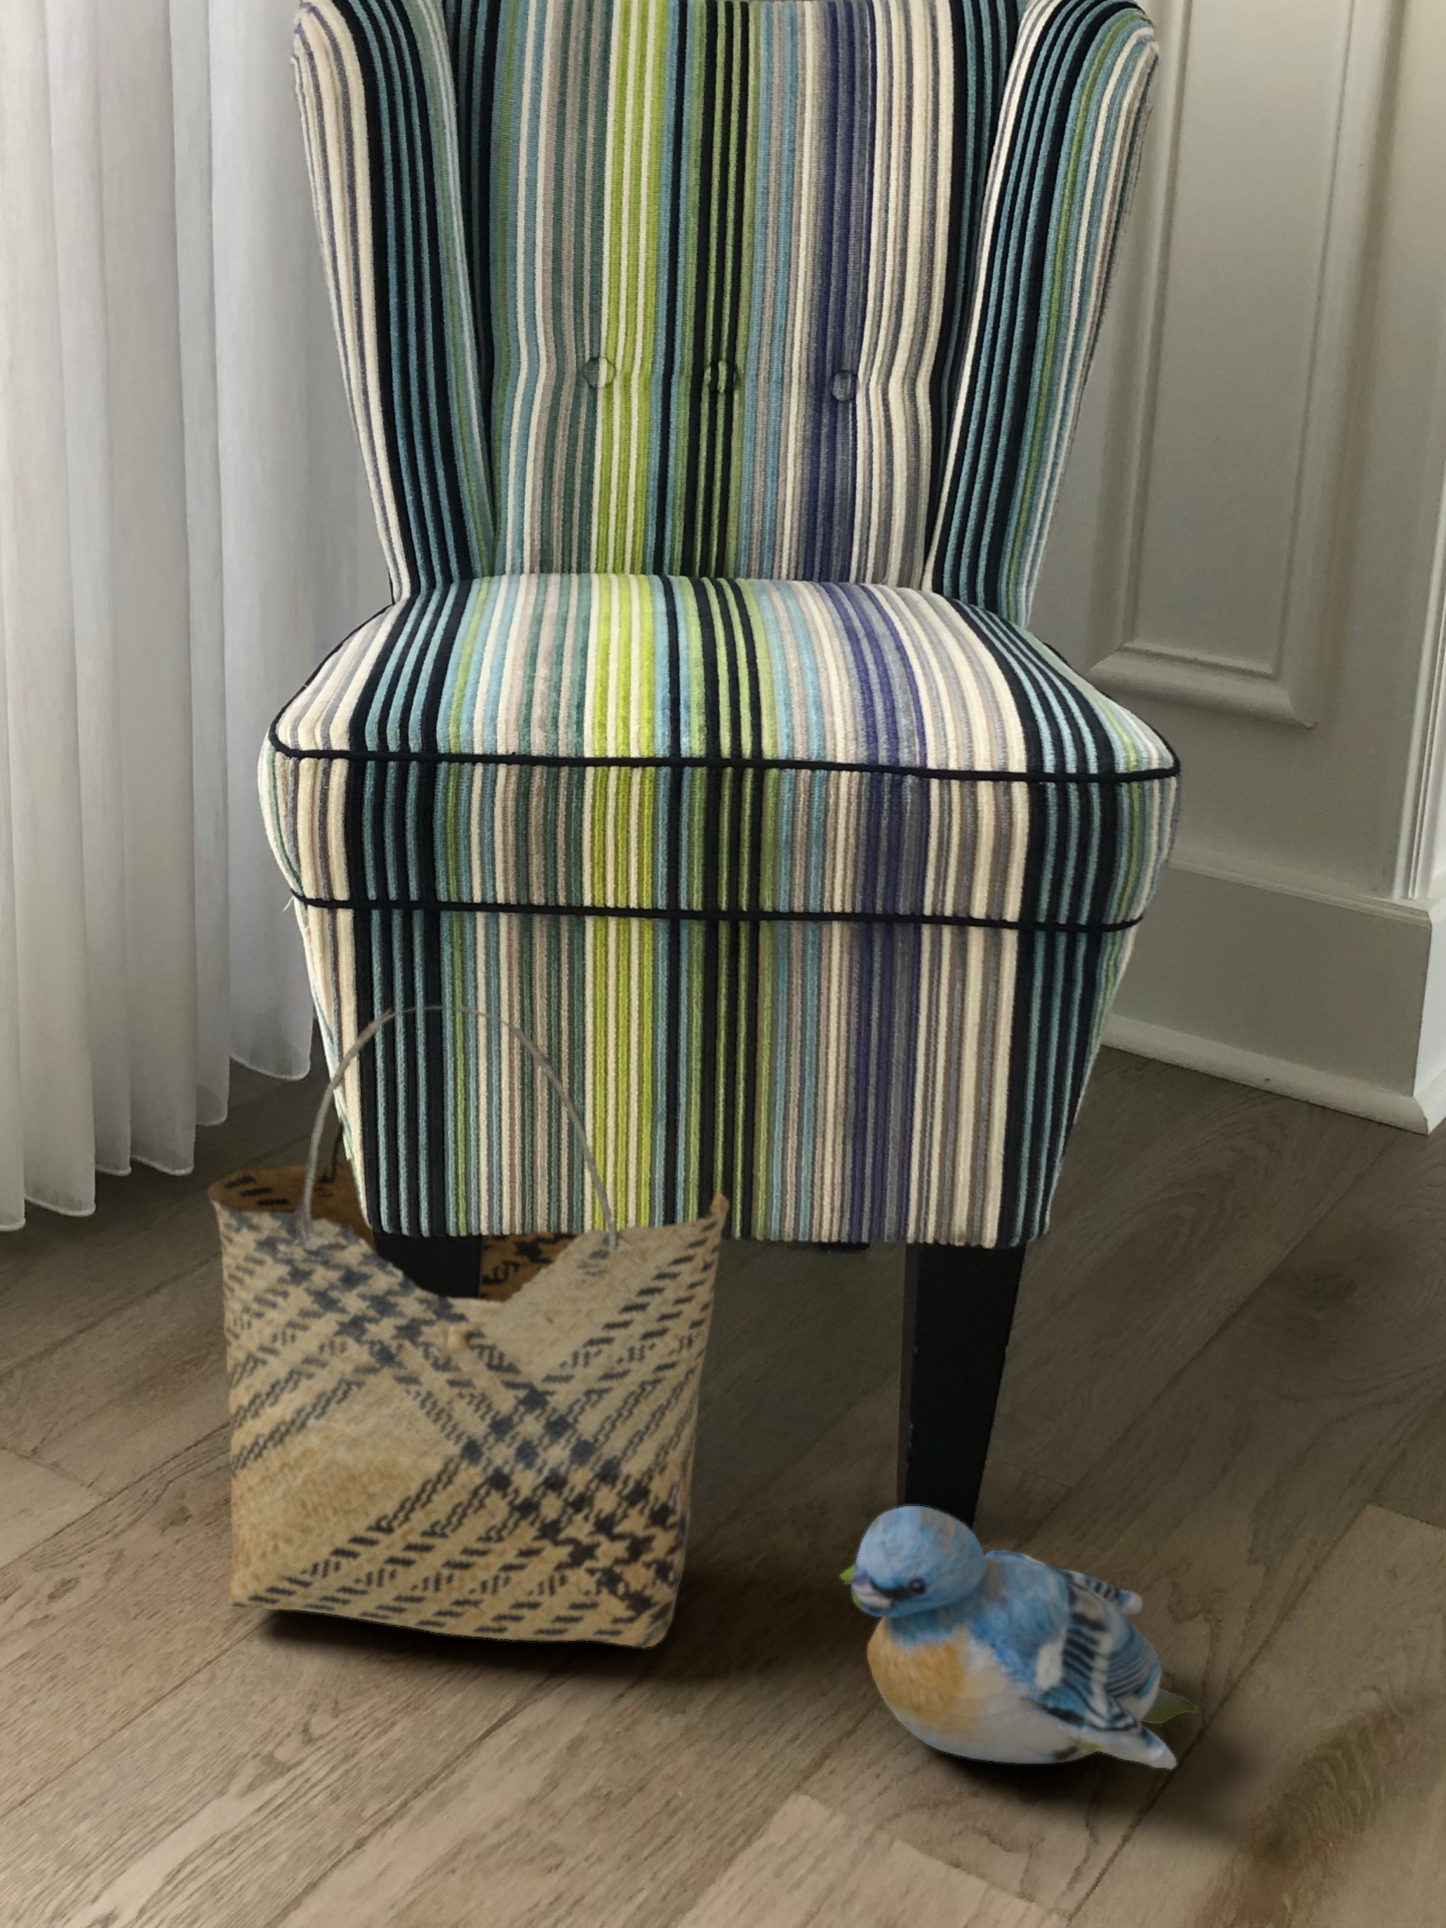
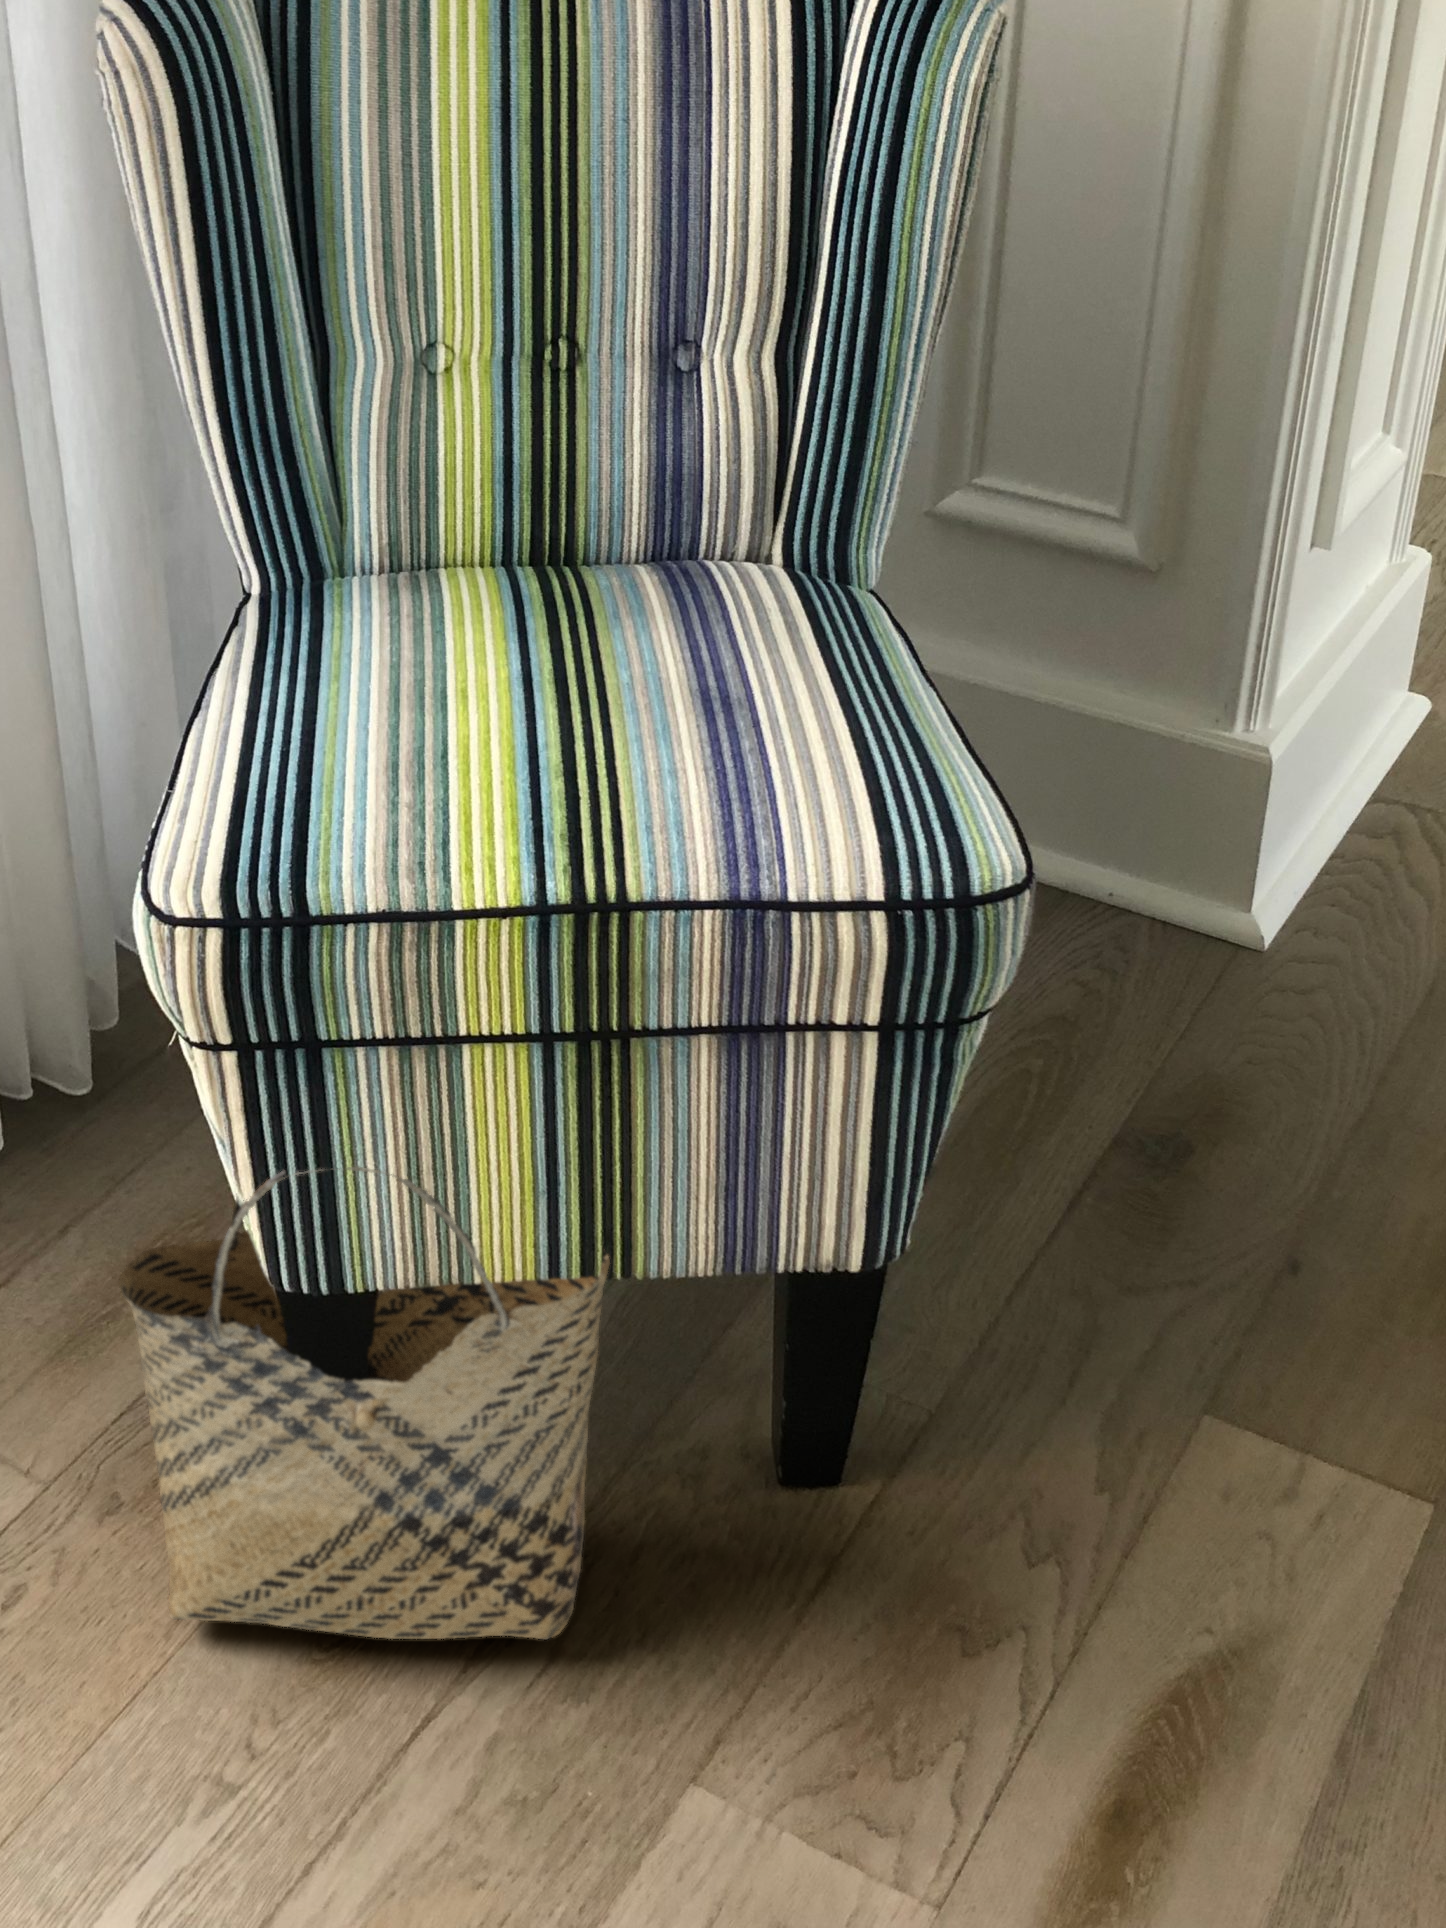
plush toy: present [840,1506,1198,1769] -> none [723,1535,1044,1752]

